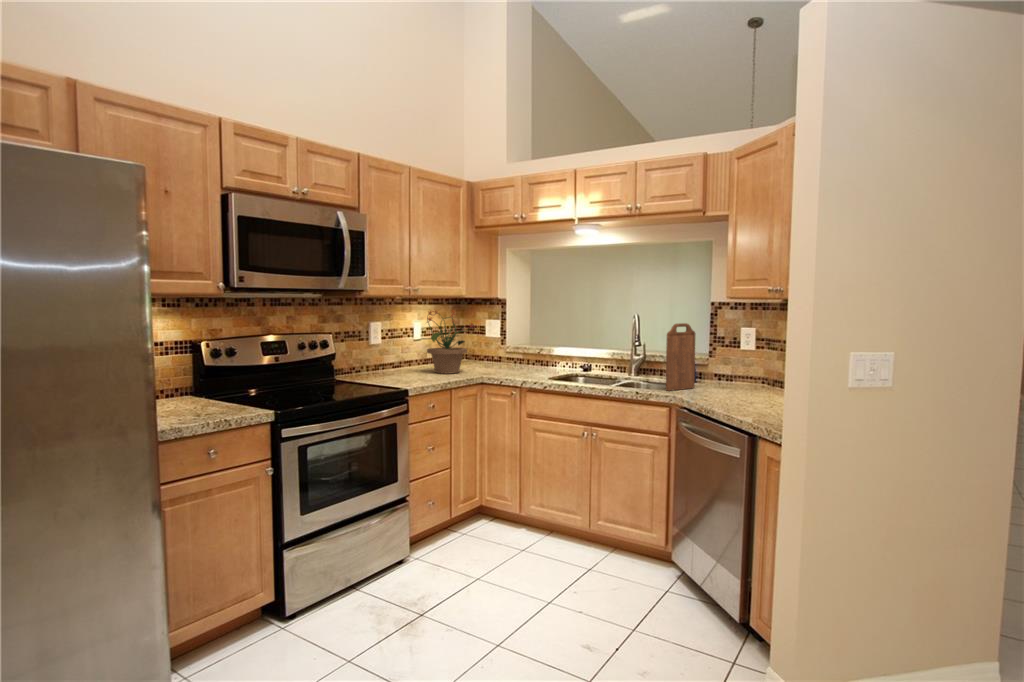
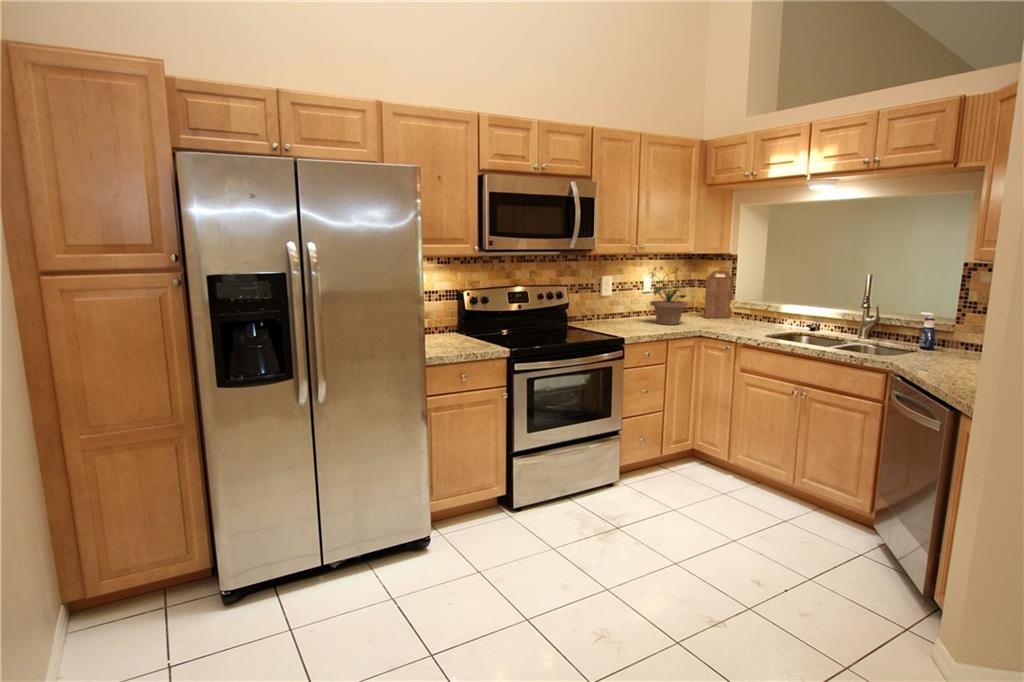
cutting board: present [666,323,696,391] -> present [704,271,733,318]

